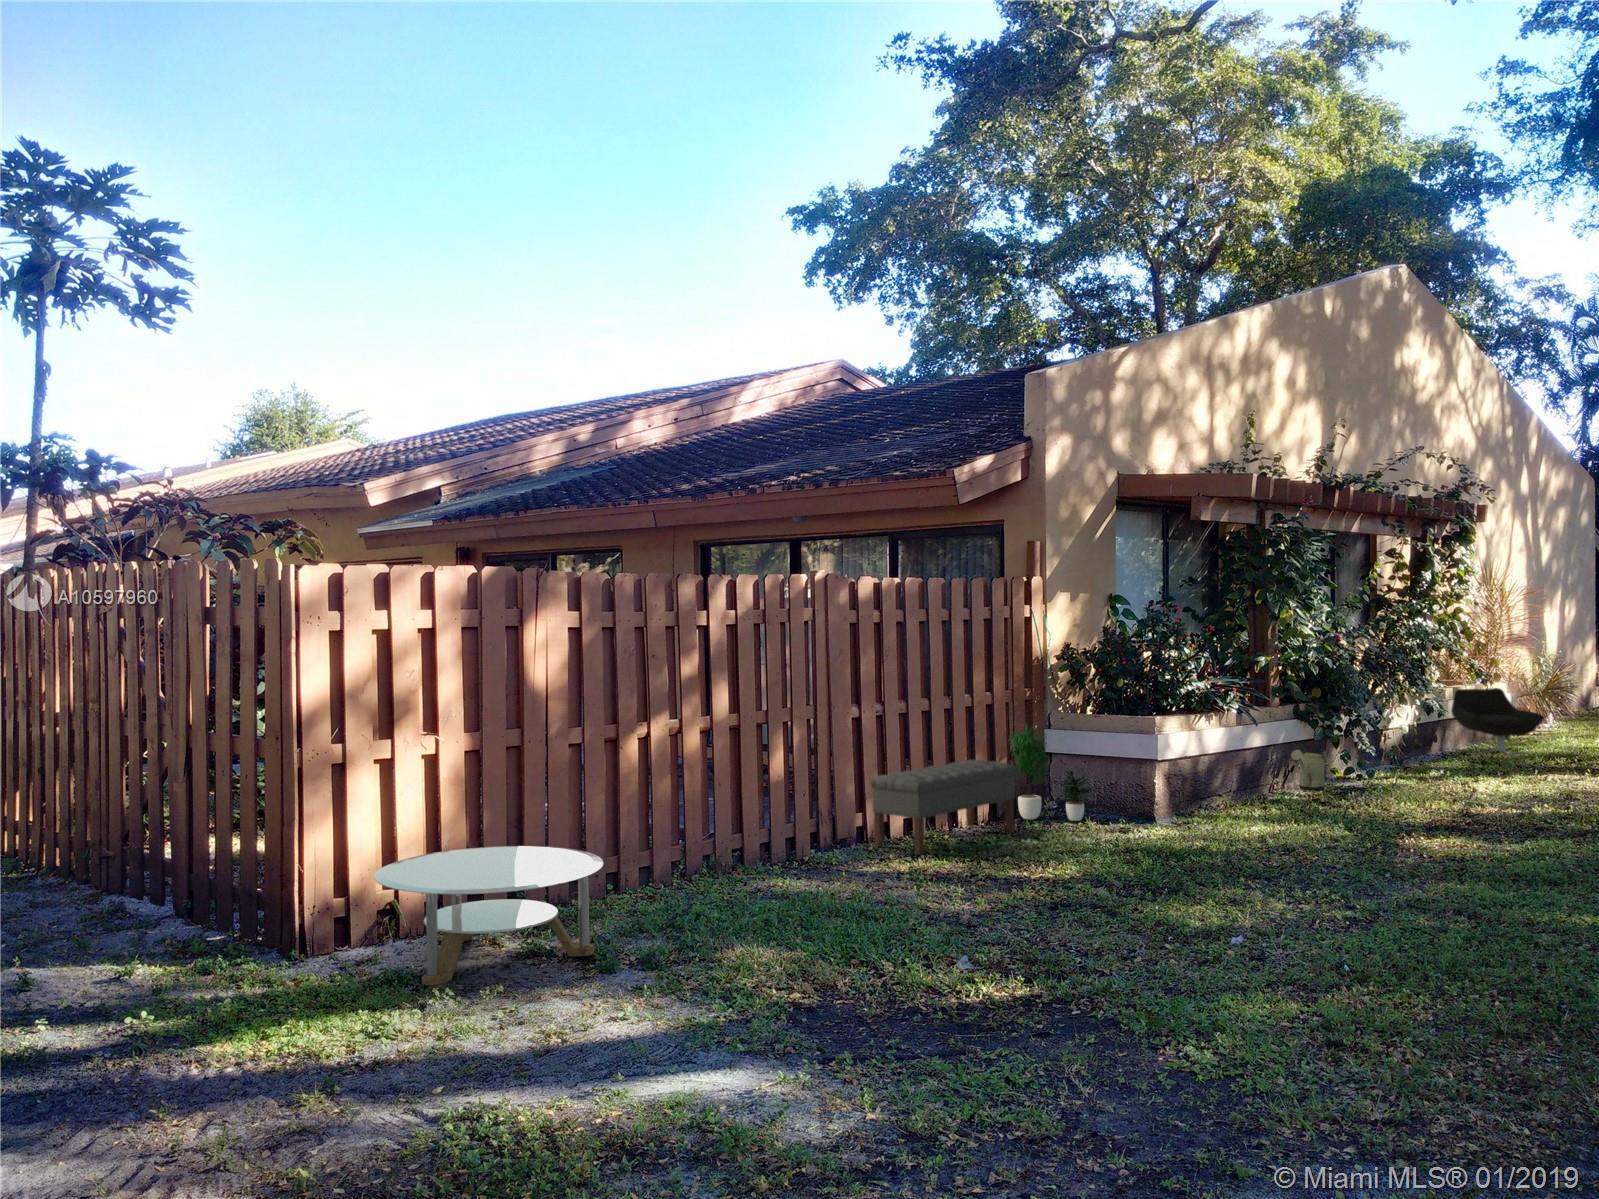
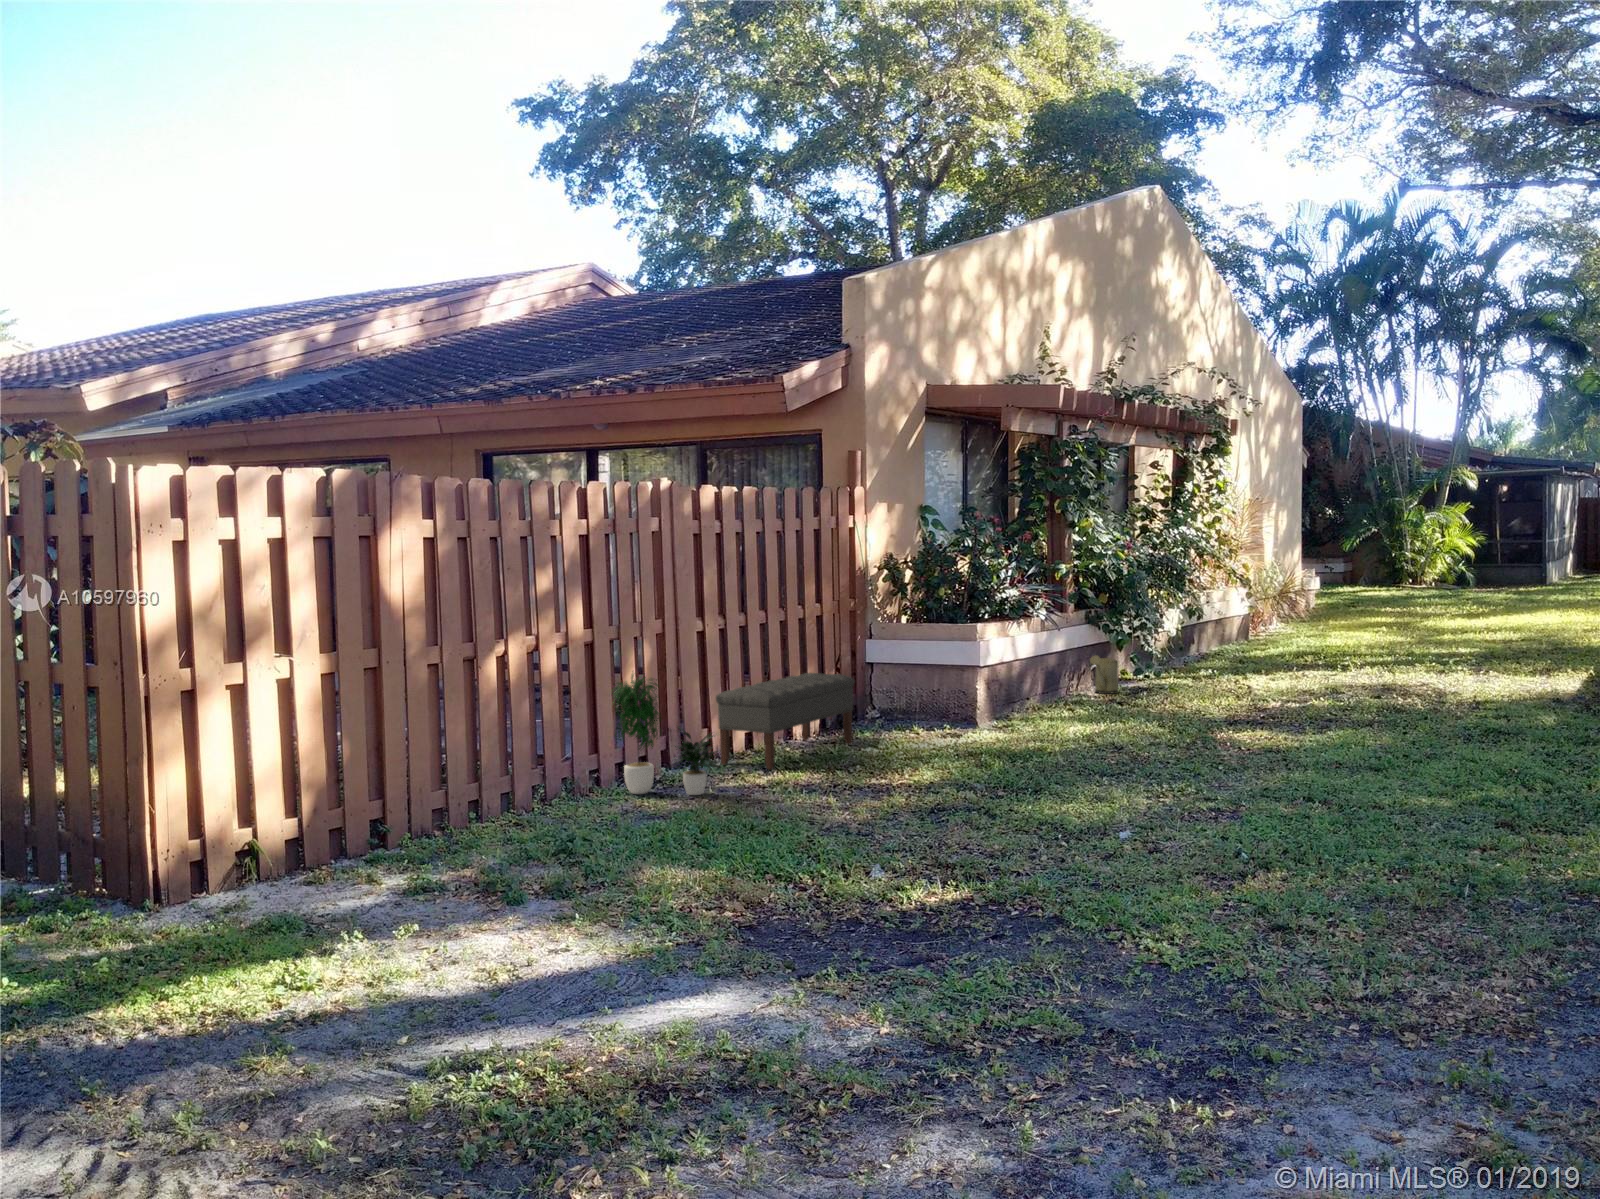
lounge chair: present [1451,688,1544,757] -> none [1209,594,1292,658]
potted plant: present [1009,723,1095,821] -> present [612,674,718,795]
round table: present [374,846,603,985] -> none [243,775,499,930]

